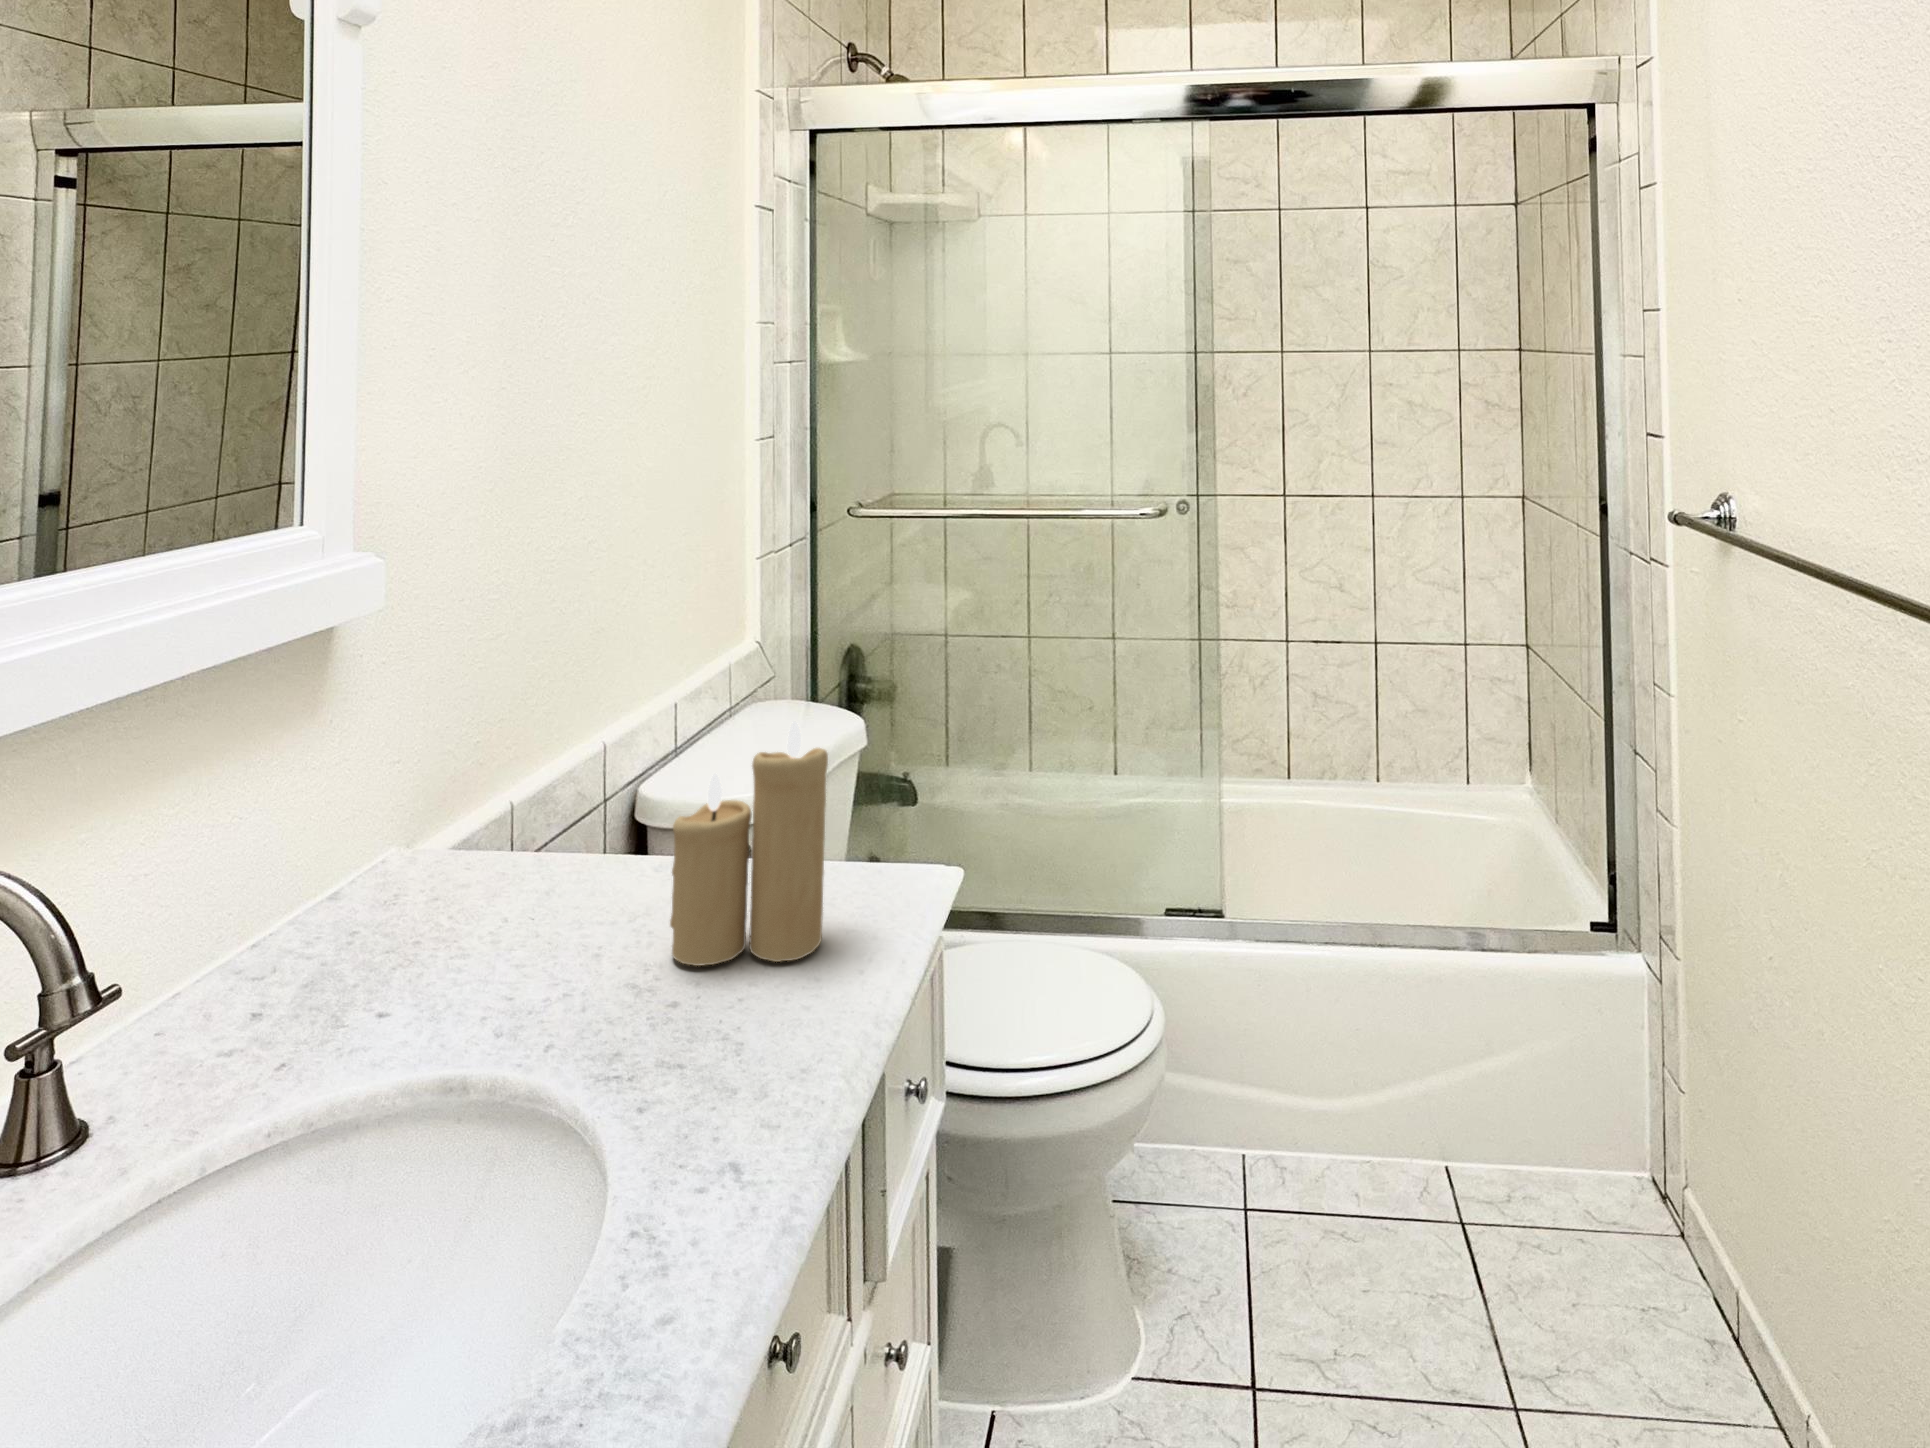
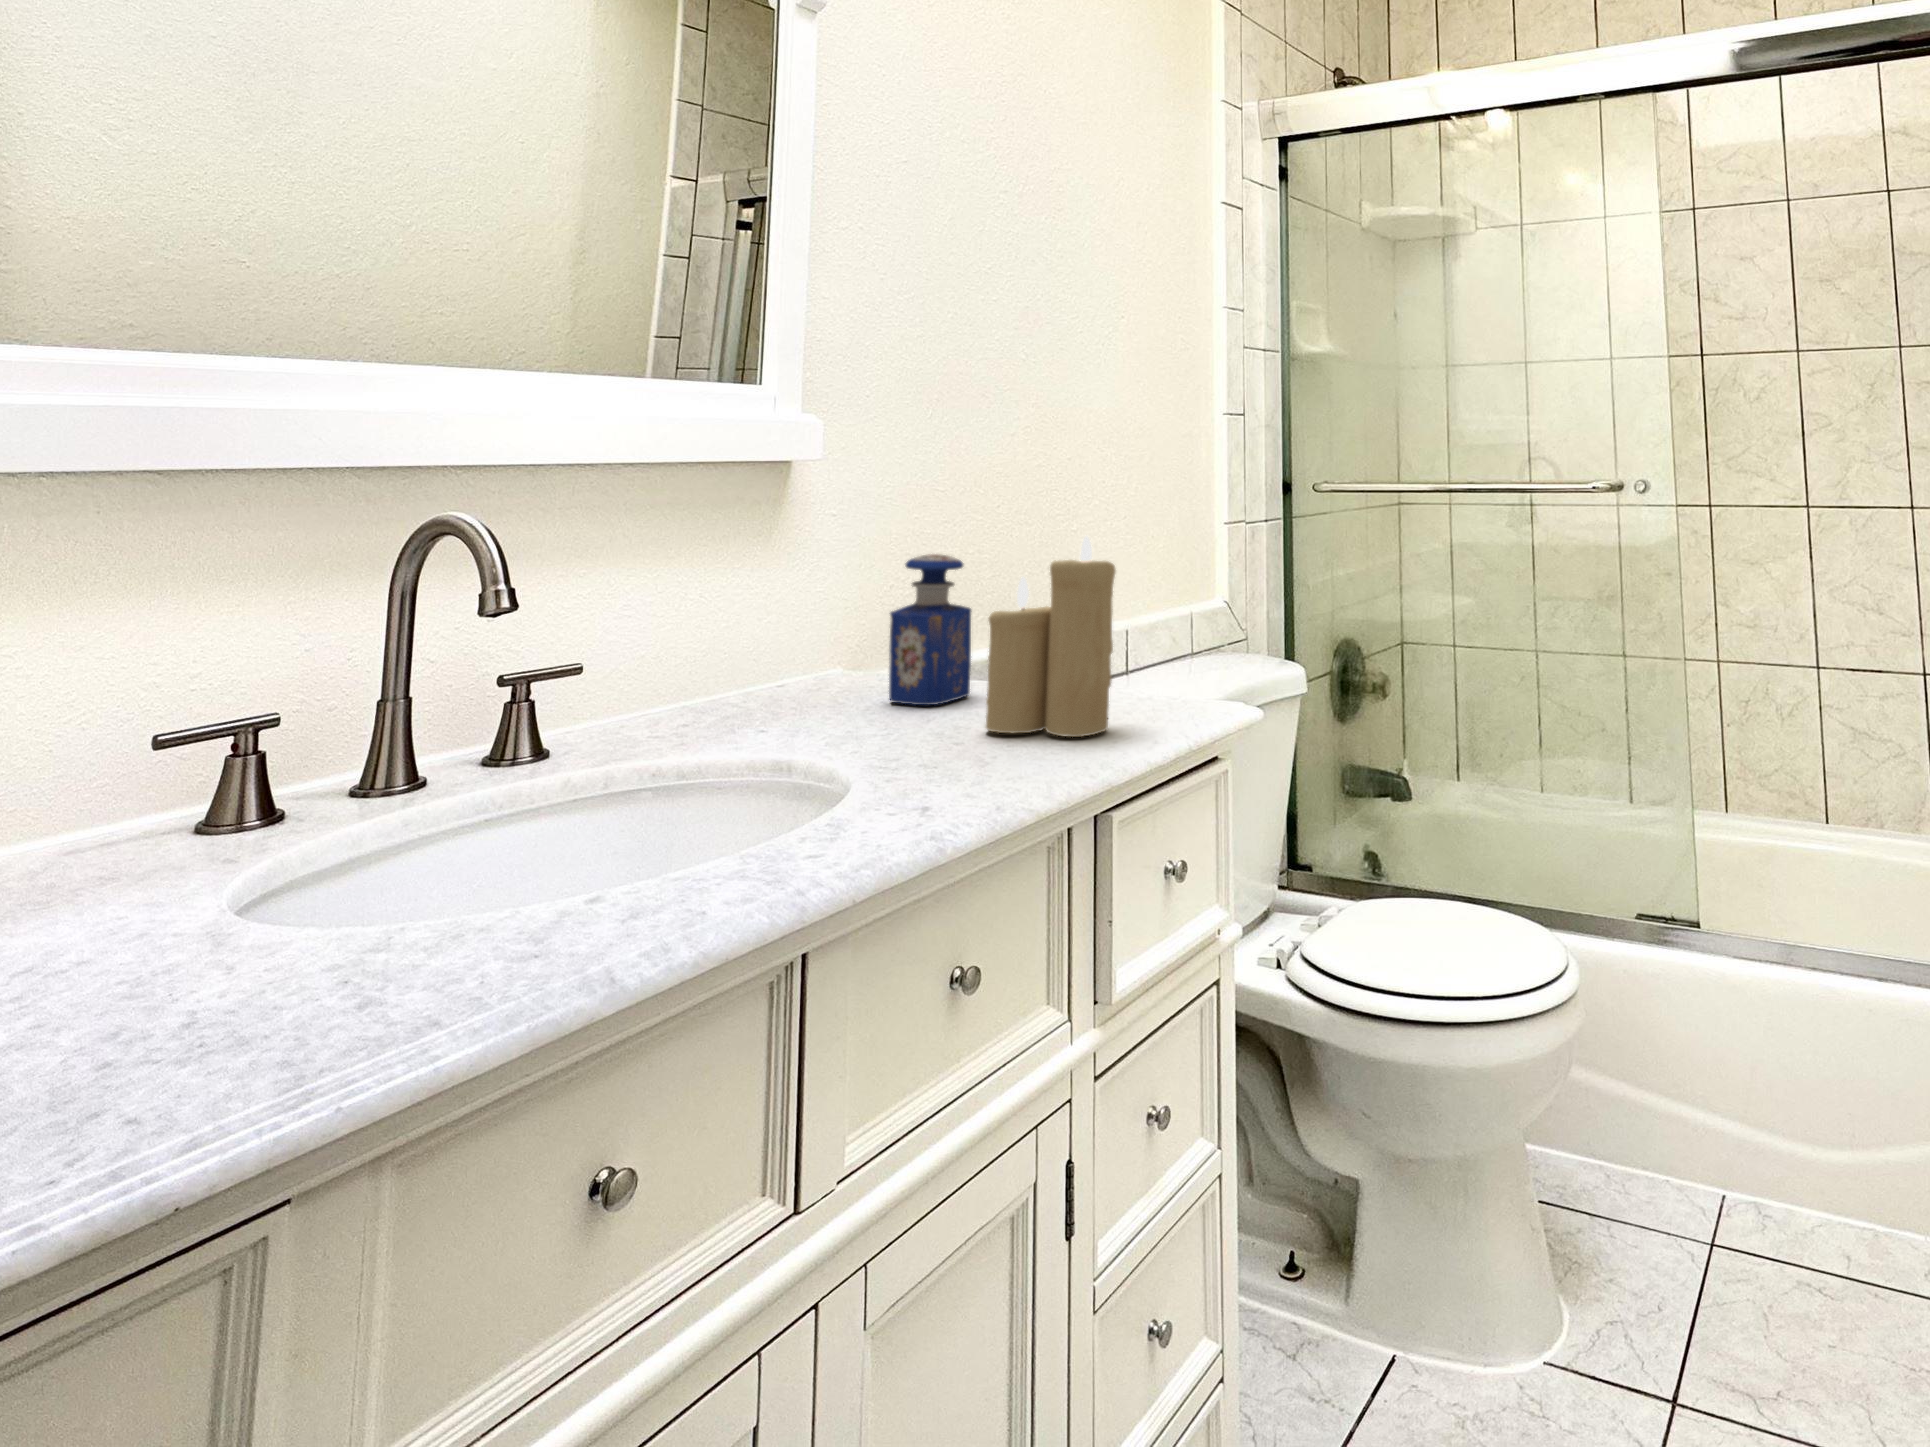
perfume bottle: none [499,720,601,912] -> present [889,554,972,705]

